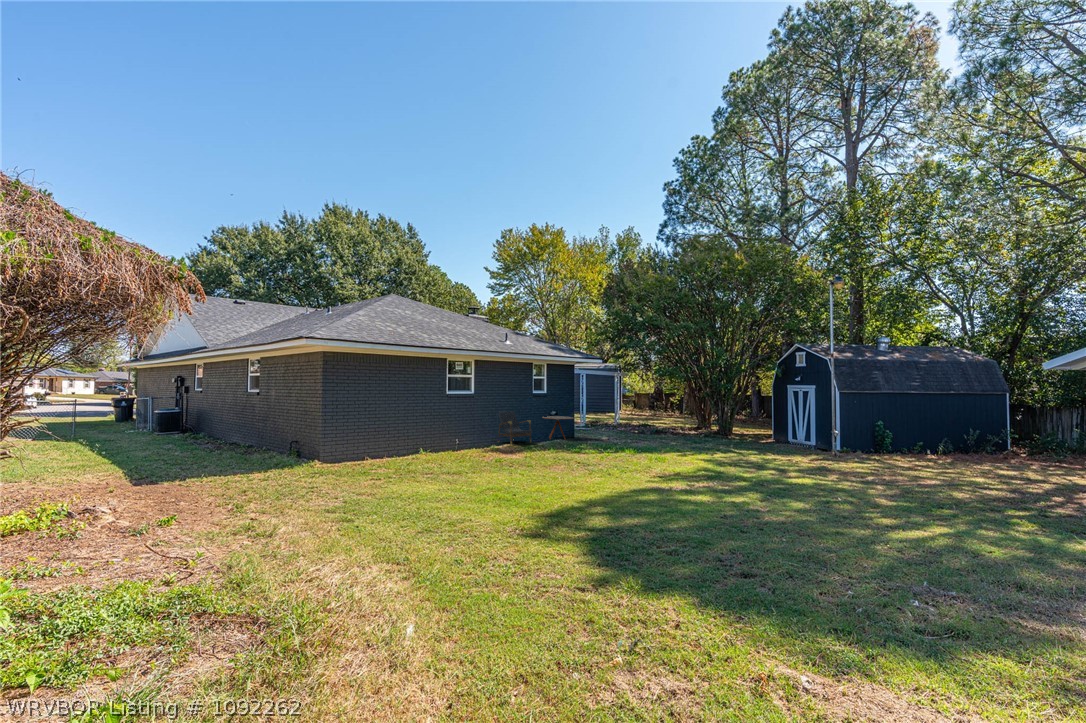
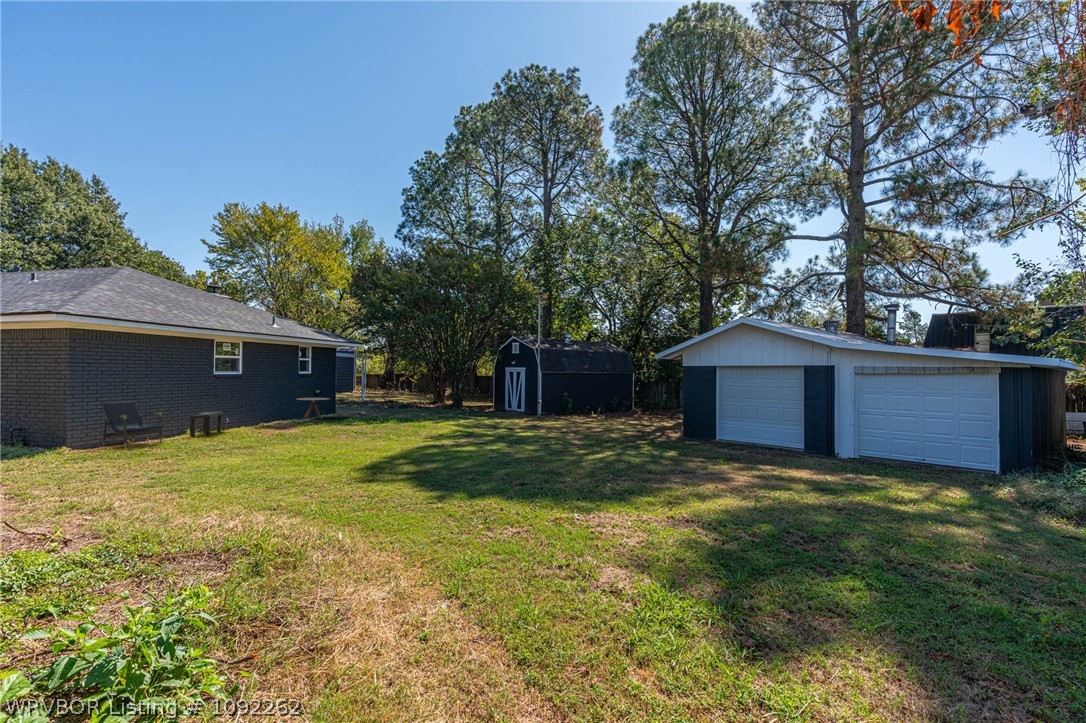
lounge chair: present [499,411,532,444] -> present [102,401,164,448]
bench: none [442,427,472,451] -> present [190,412,223,436]

